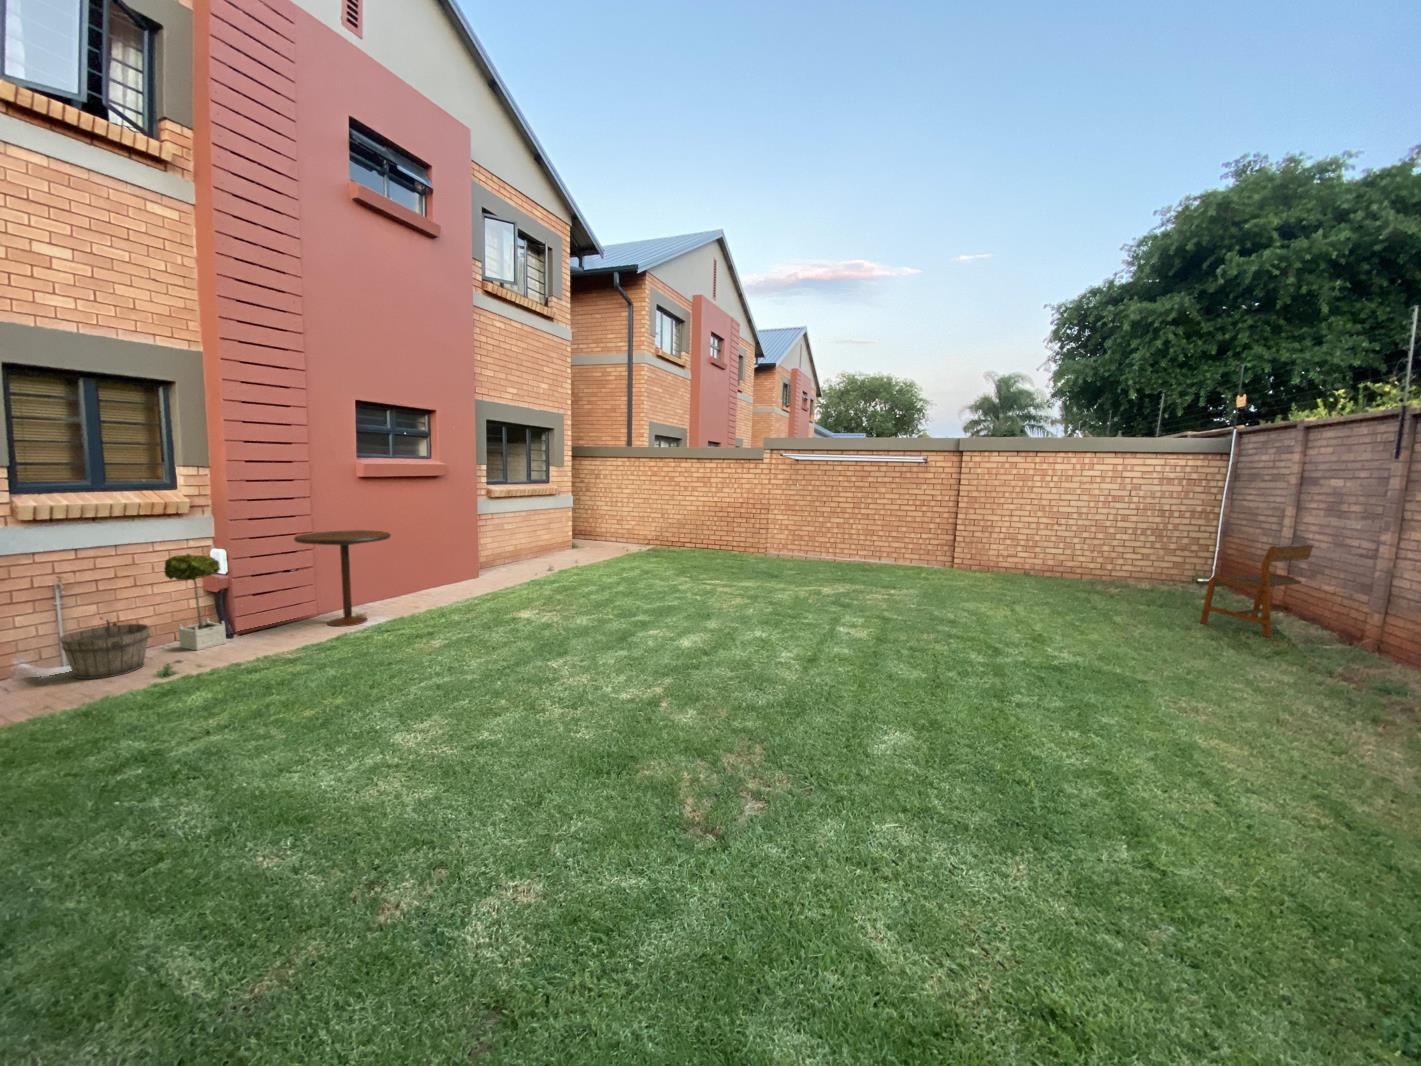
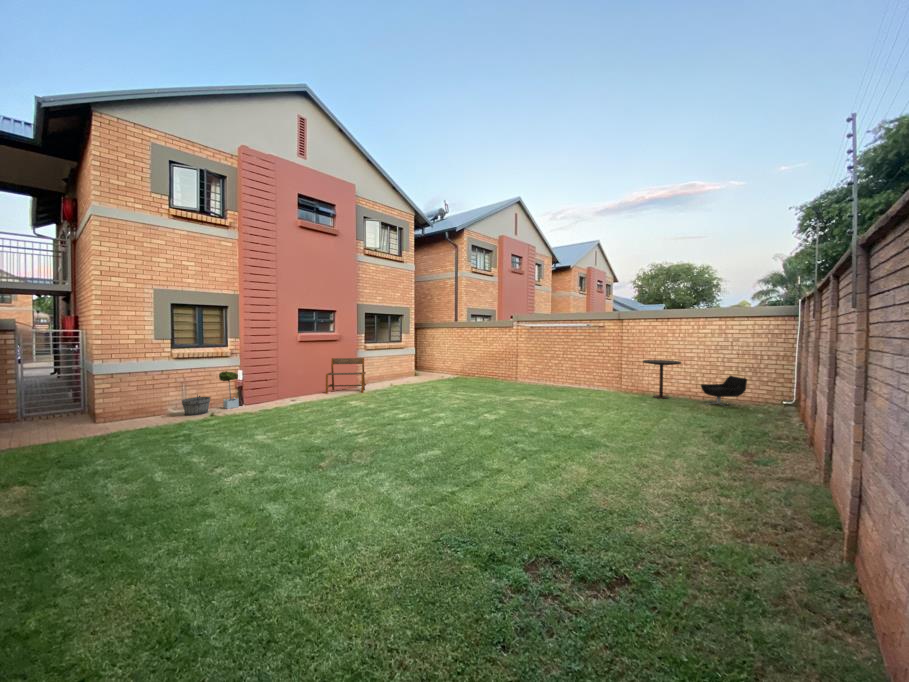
pedestal table: present [294,530,391,626] -> present [643,360,681,399]
lounge chair: none [1087,542,1157,590] -> present [701,376,747,405]
bench: present [1200,545,1313,637] -> present [326,358,366,394]

